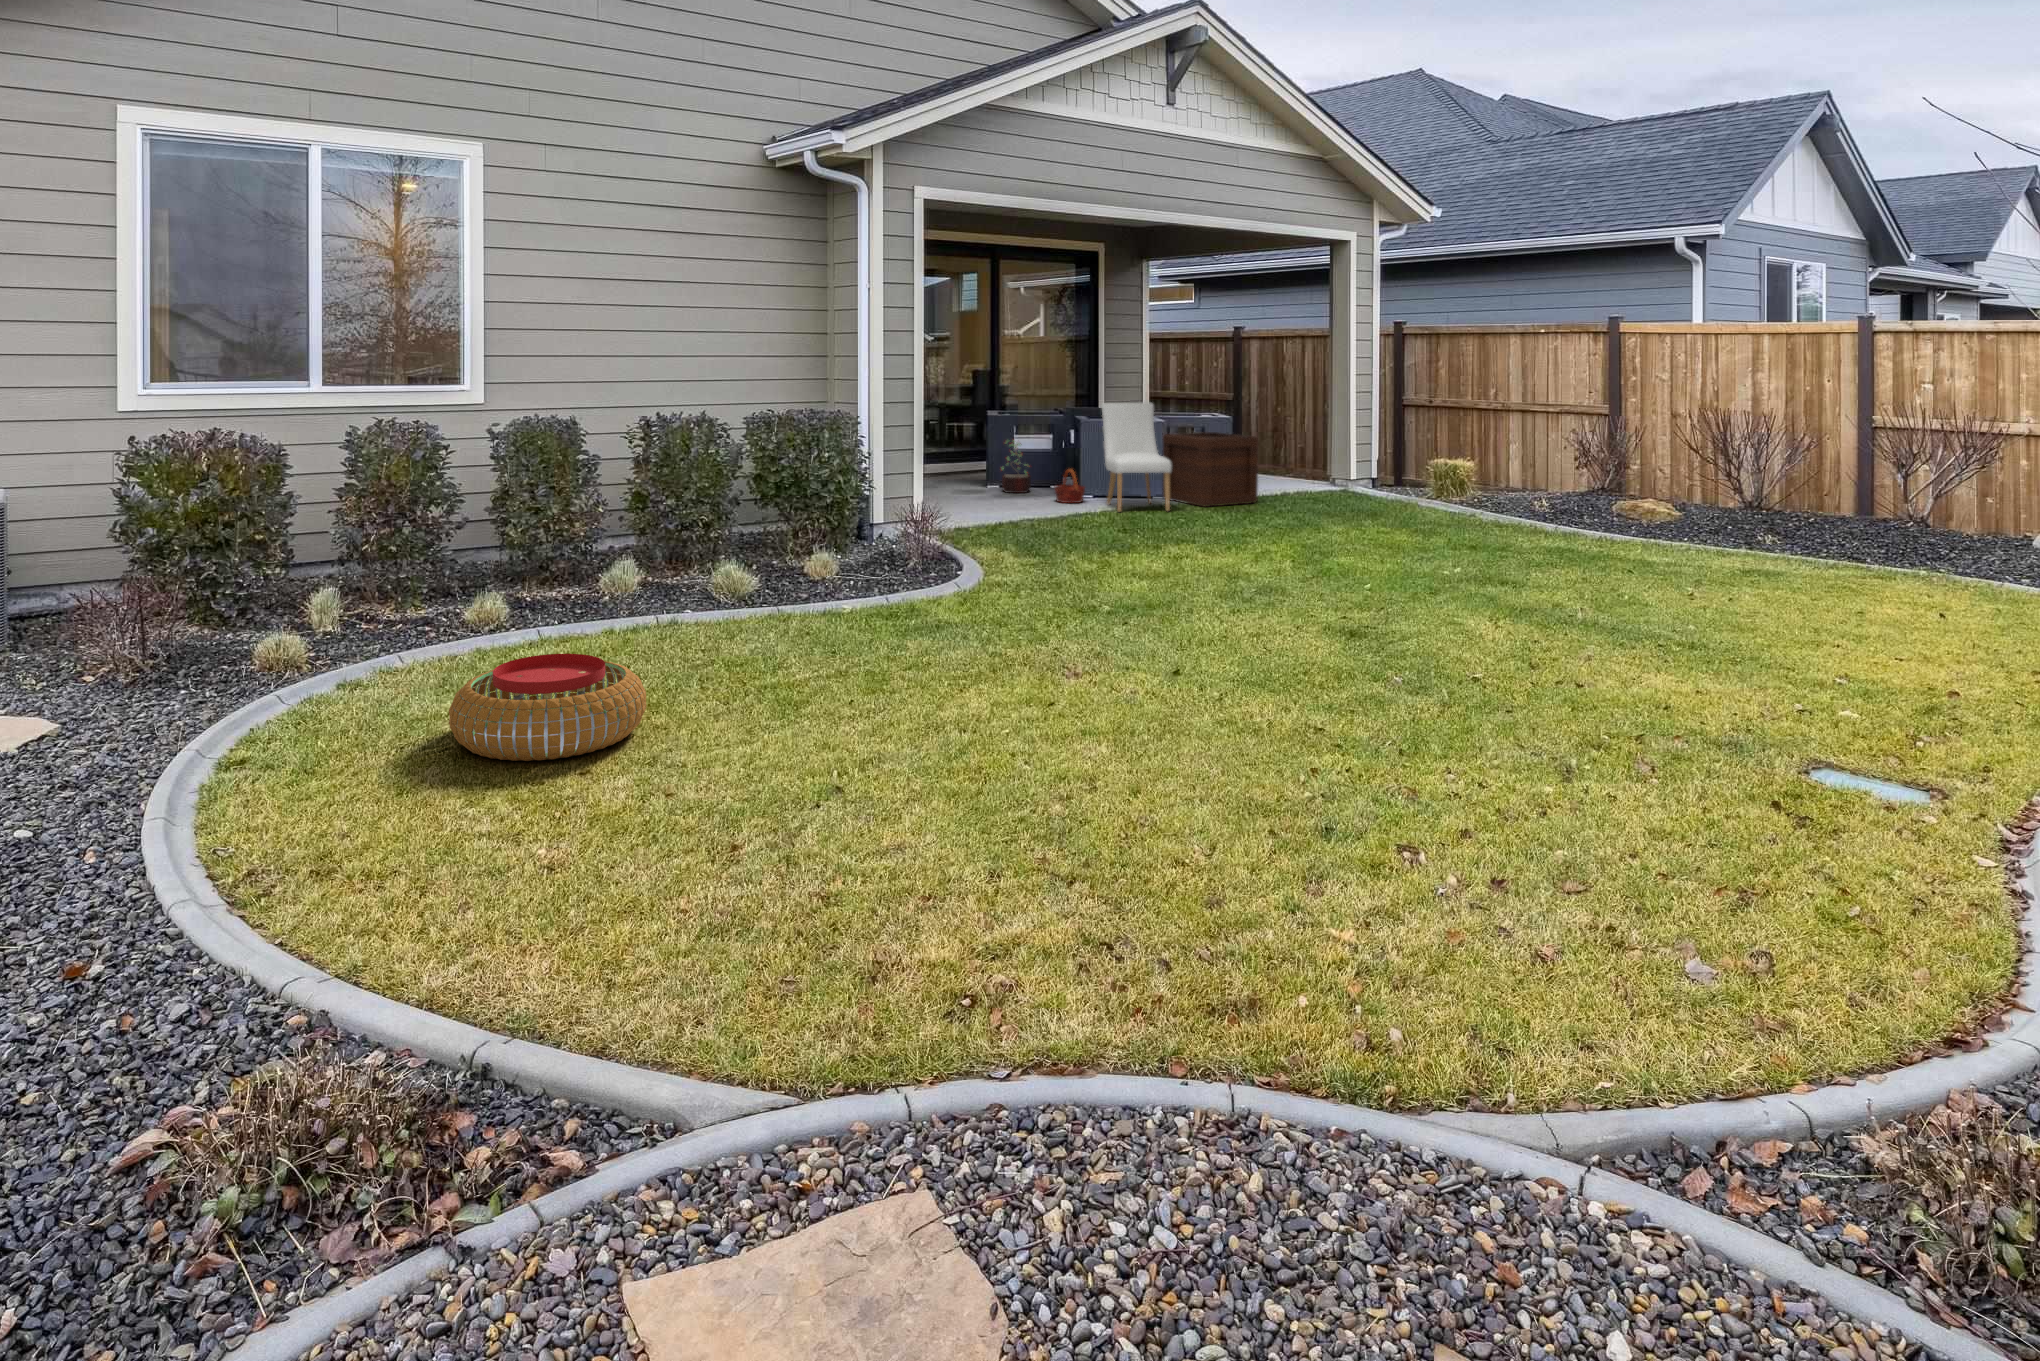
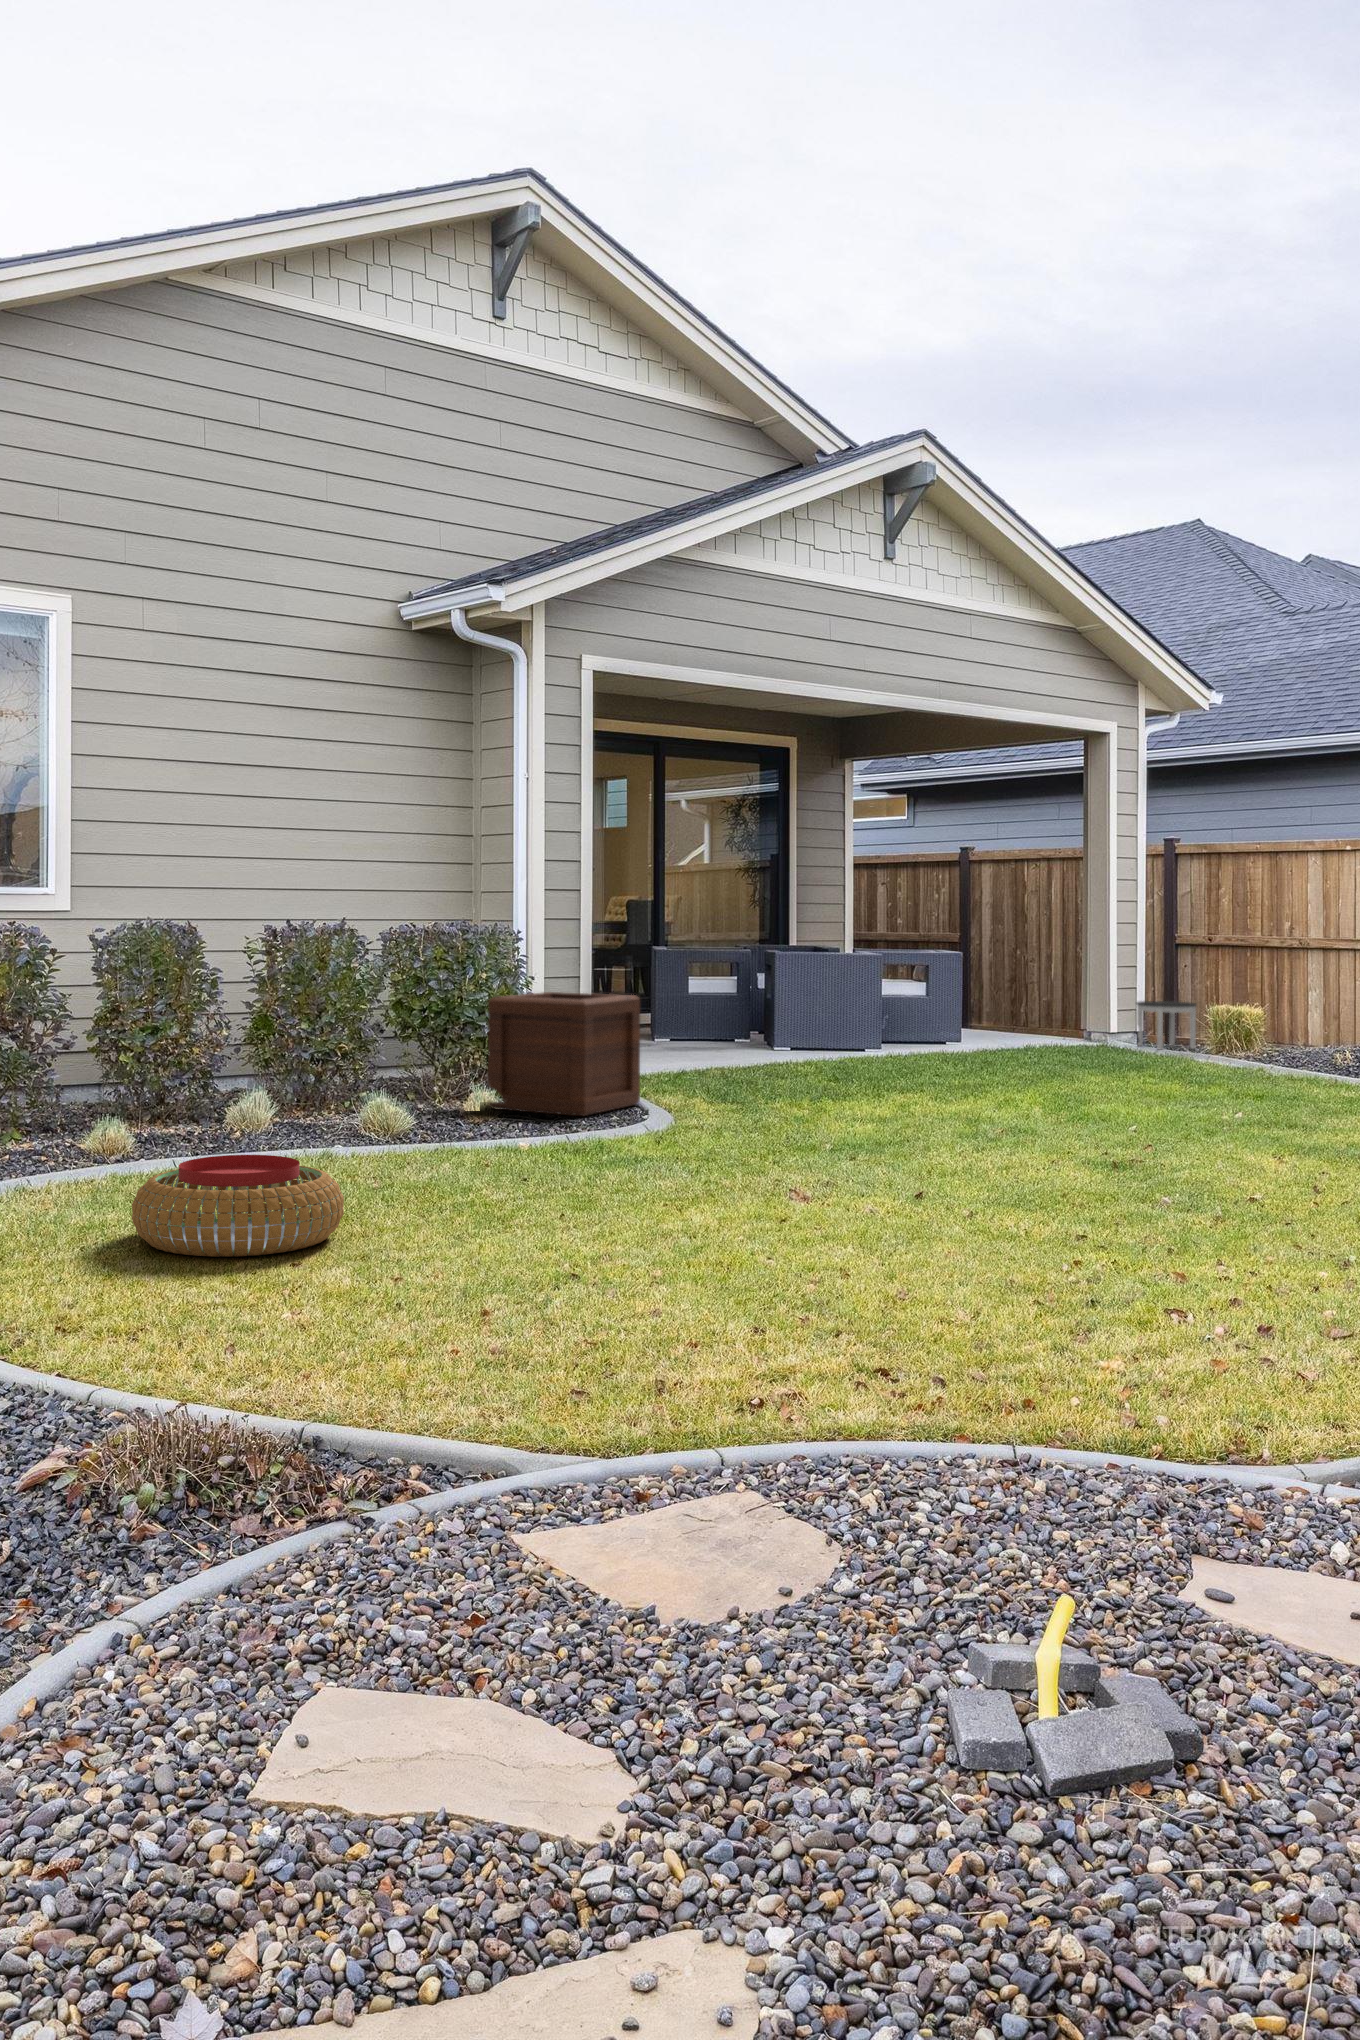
chair: present [1102,403,1172,512] -> none [802,930,890,1064]
wooden crate: present [1163,432,1258,507] -> present [488,992,640,1116]
decorative plant: present [1001,440,1031,493] -> none [670,978,711,1046]
round table: none [1372,455,1421,495] -> present [1136,1001,1197,1049]
basket: present [1055,469,1085,503] -> none [741,1013,781,1056]

